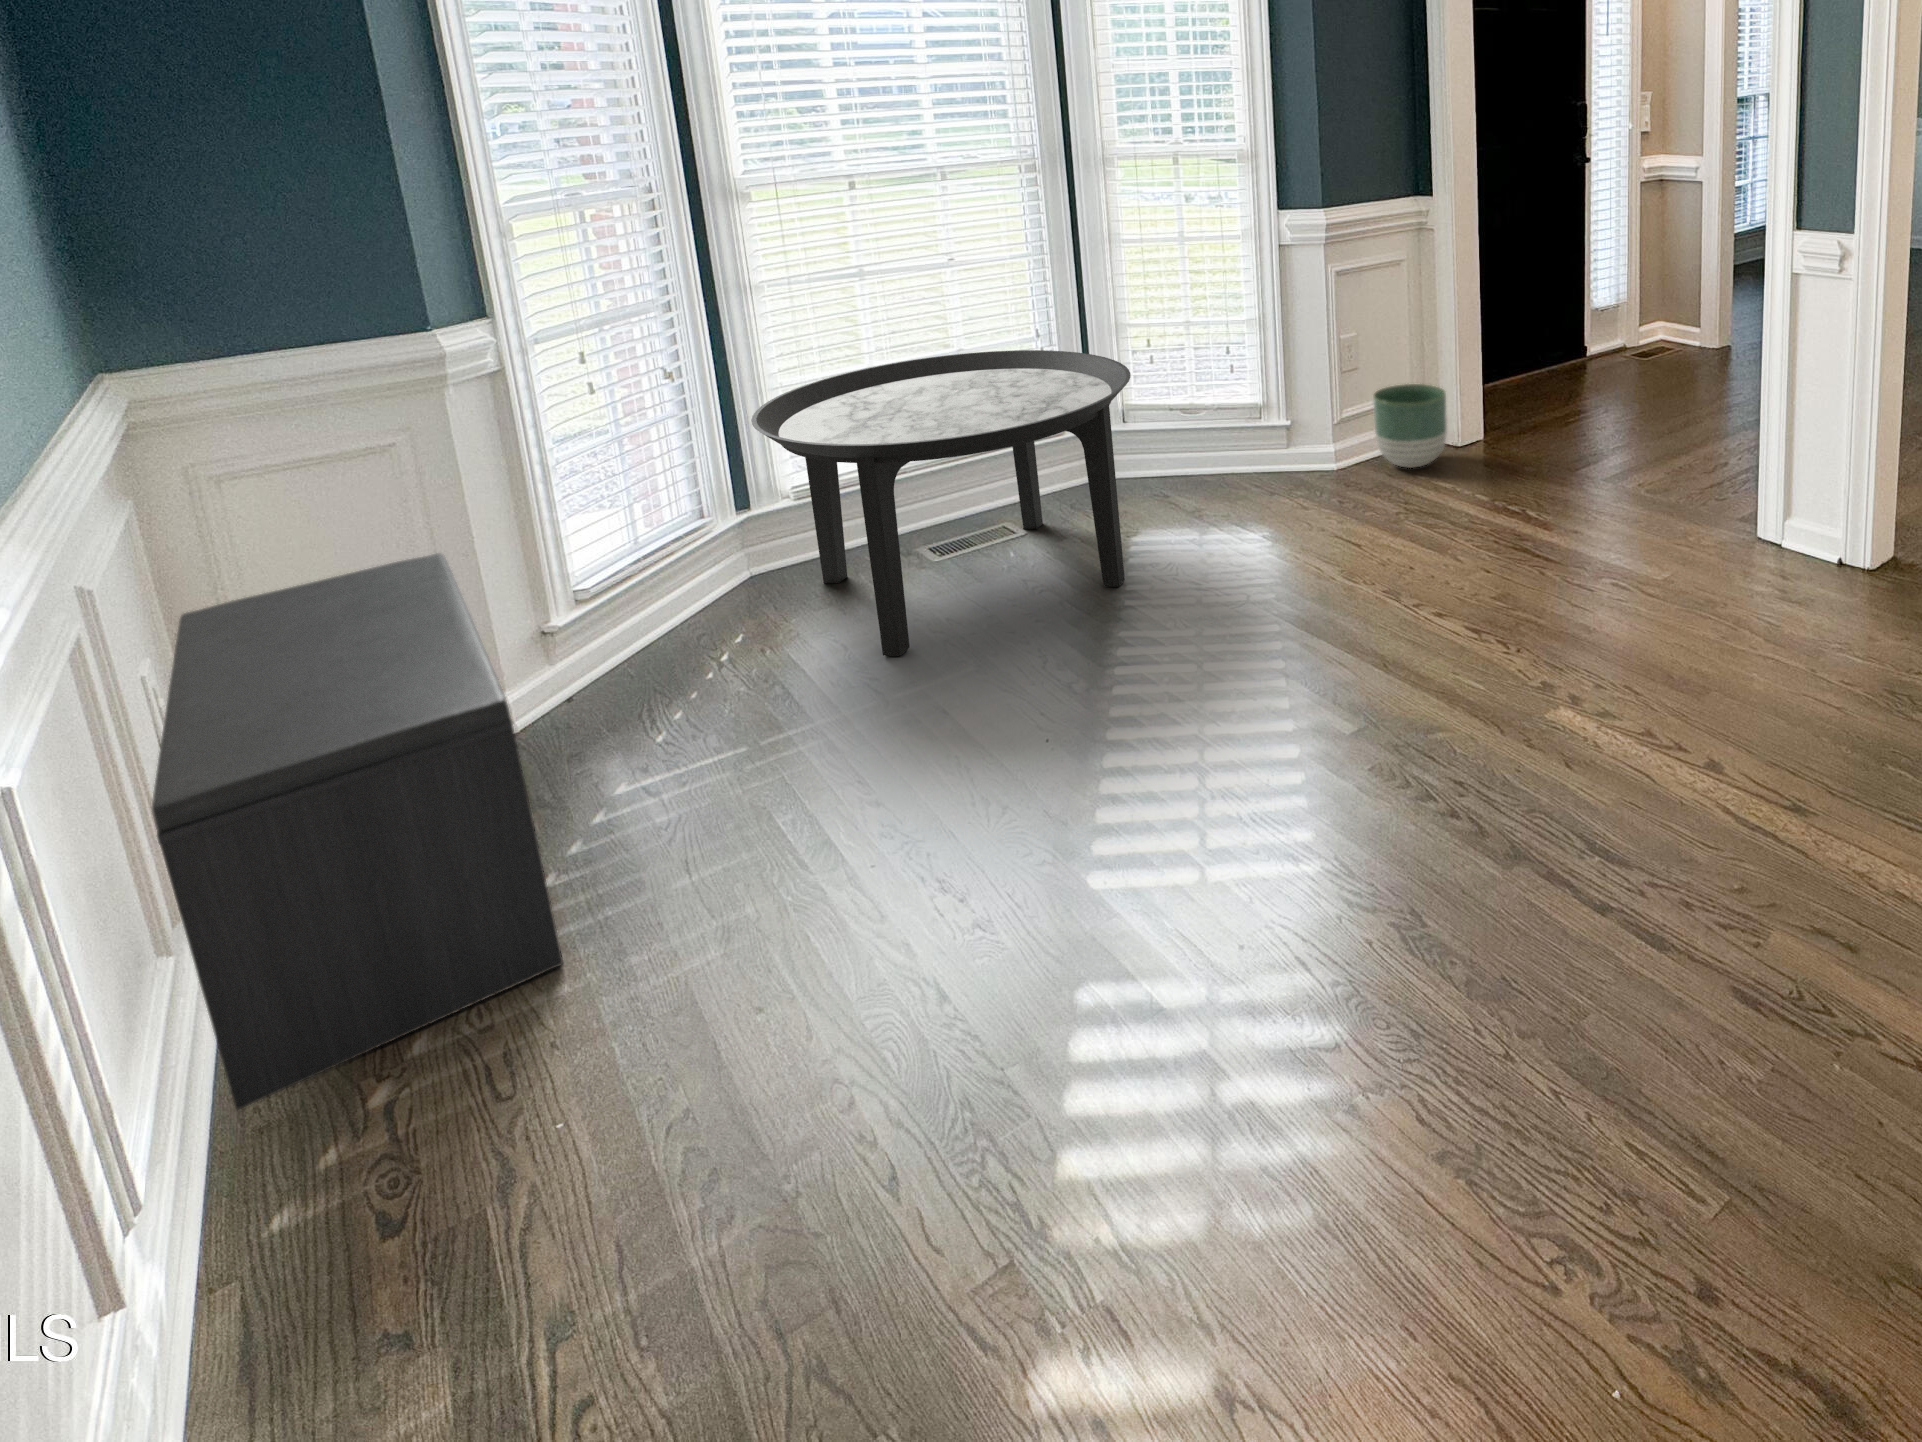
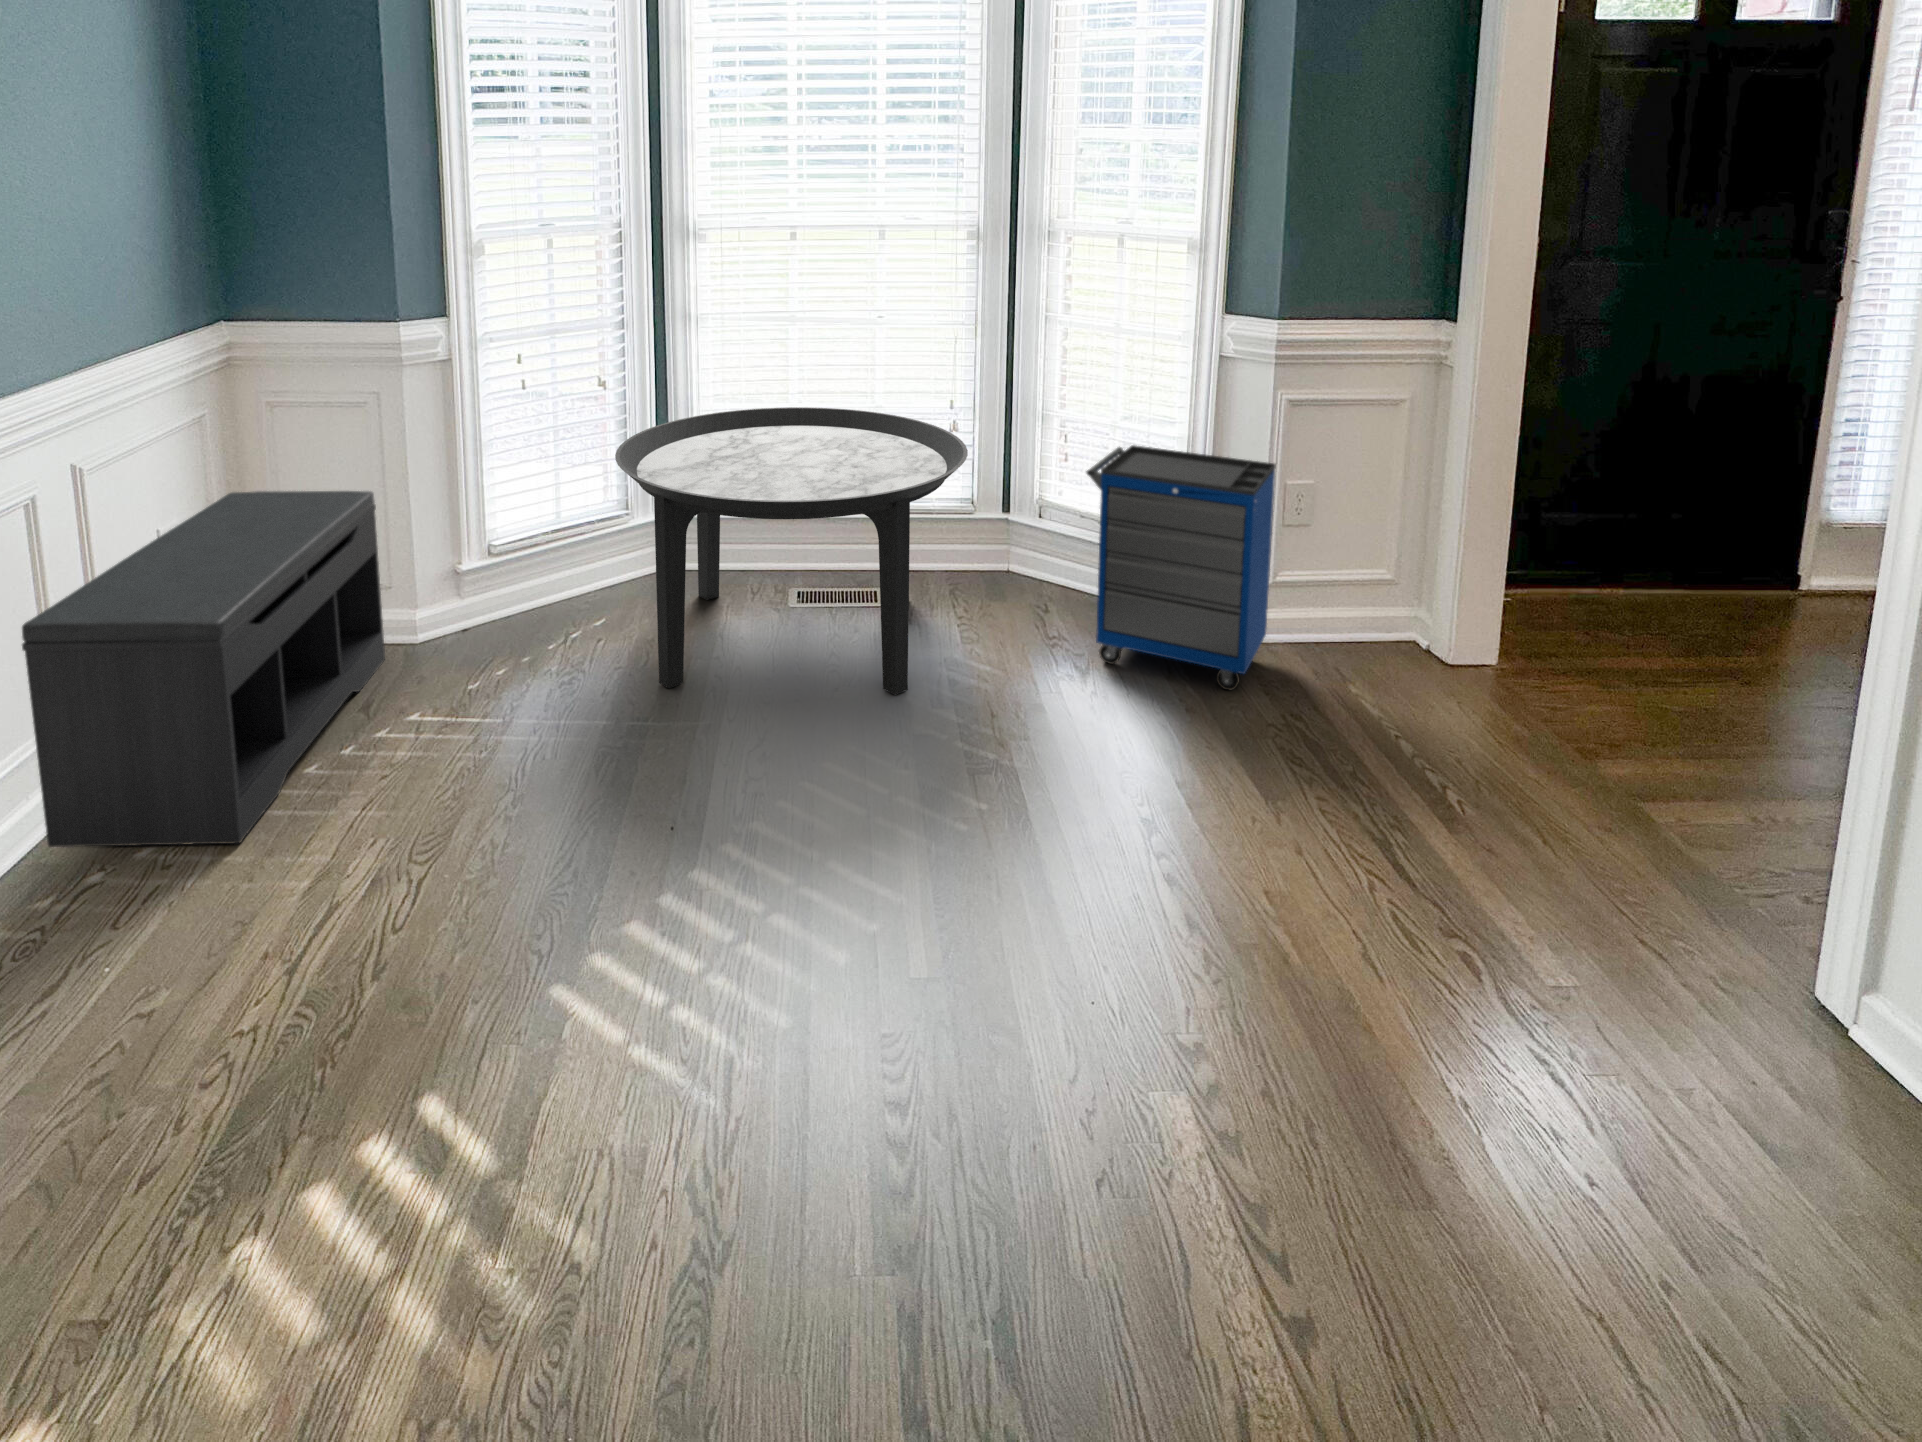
cabinet: none [1215,322,1365,514] -> present [1087,445,1276,690]
planter: present [1373,384,1447,468] -> none [1312,558,1419,674]

